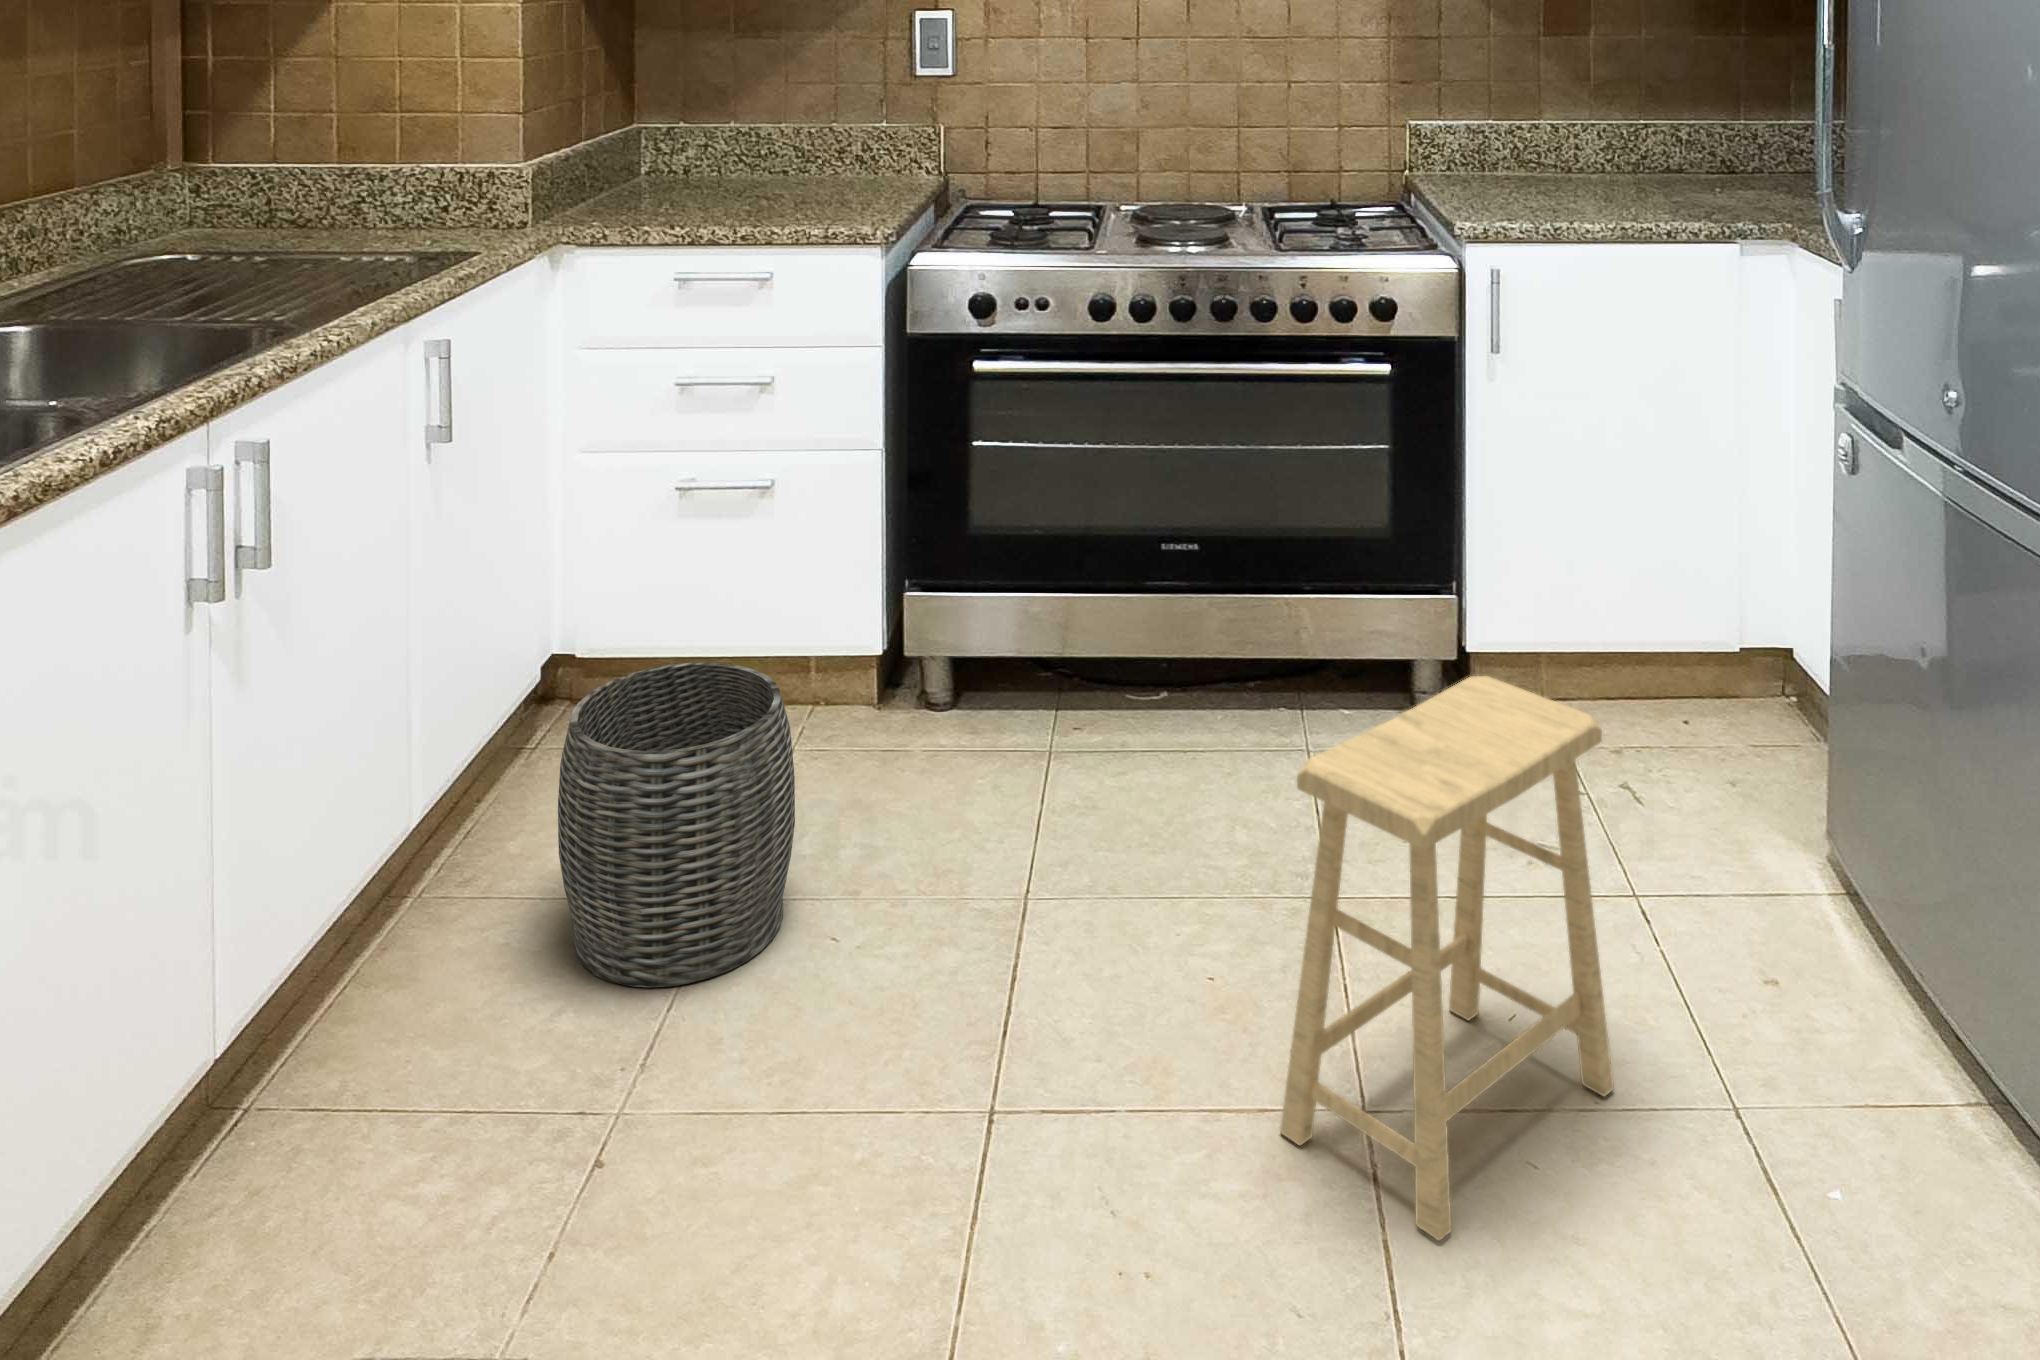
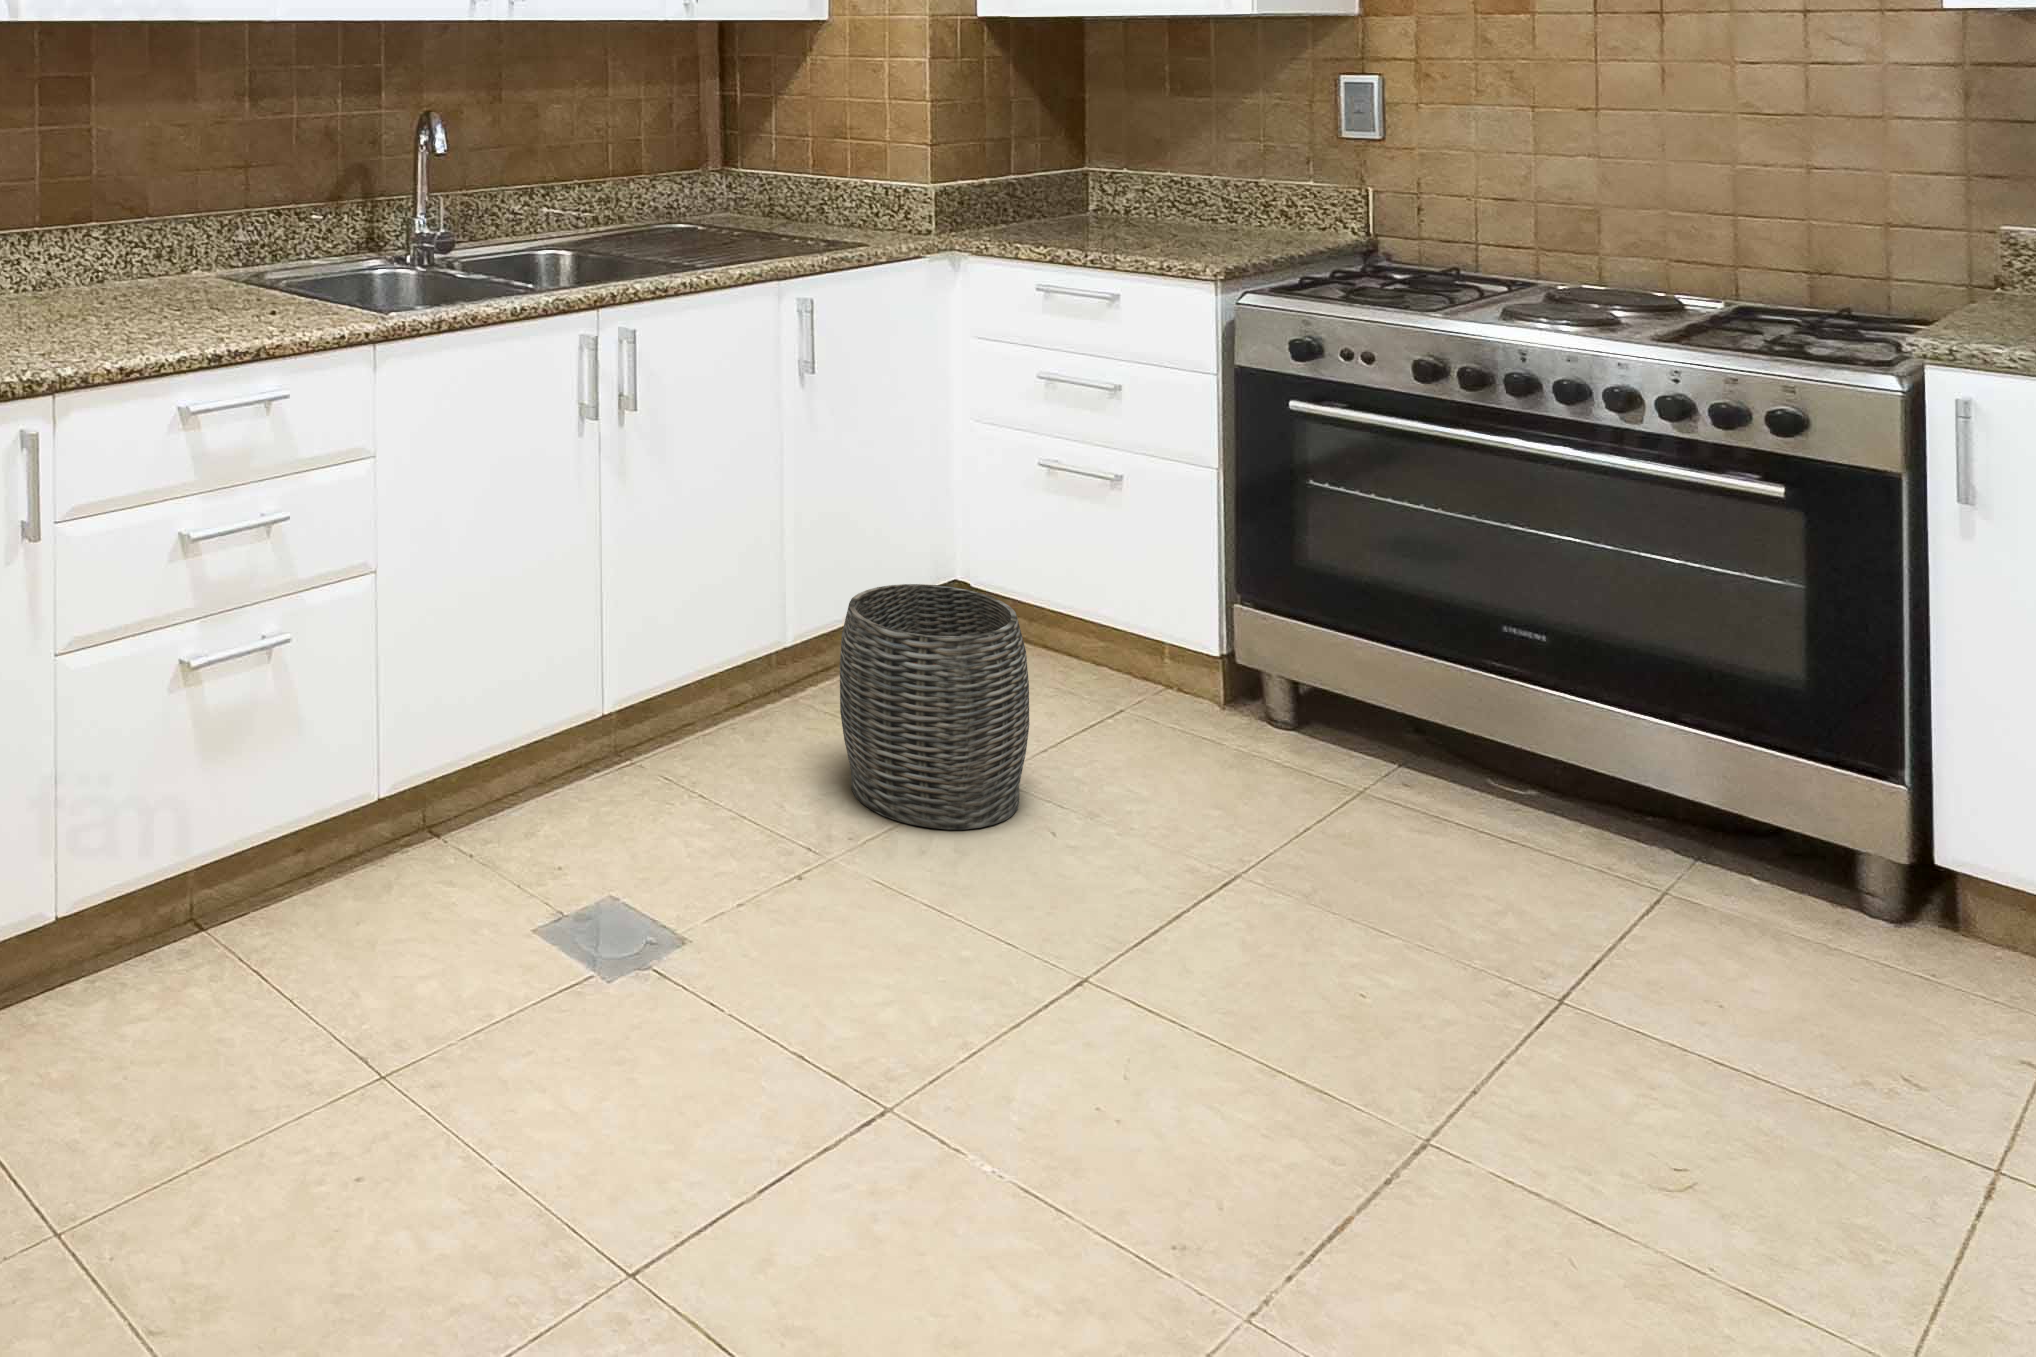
footstool: present [1280,676,1614,1240] -> none [1316,749,1739,1258]

